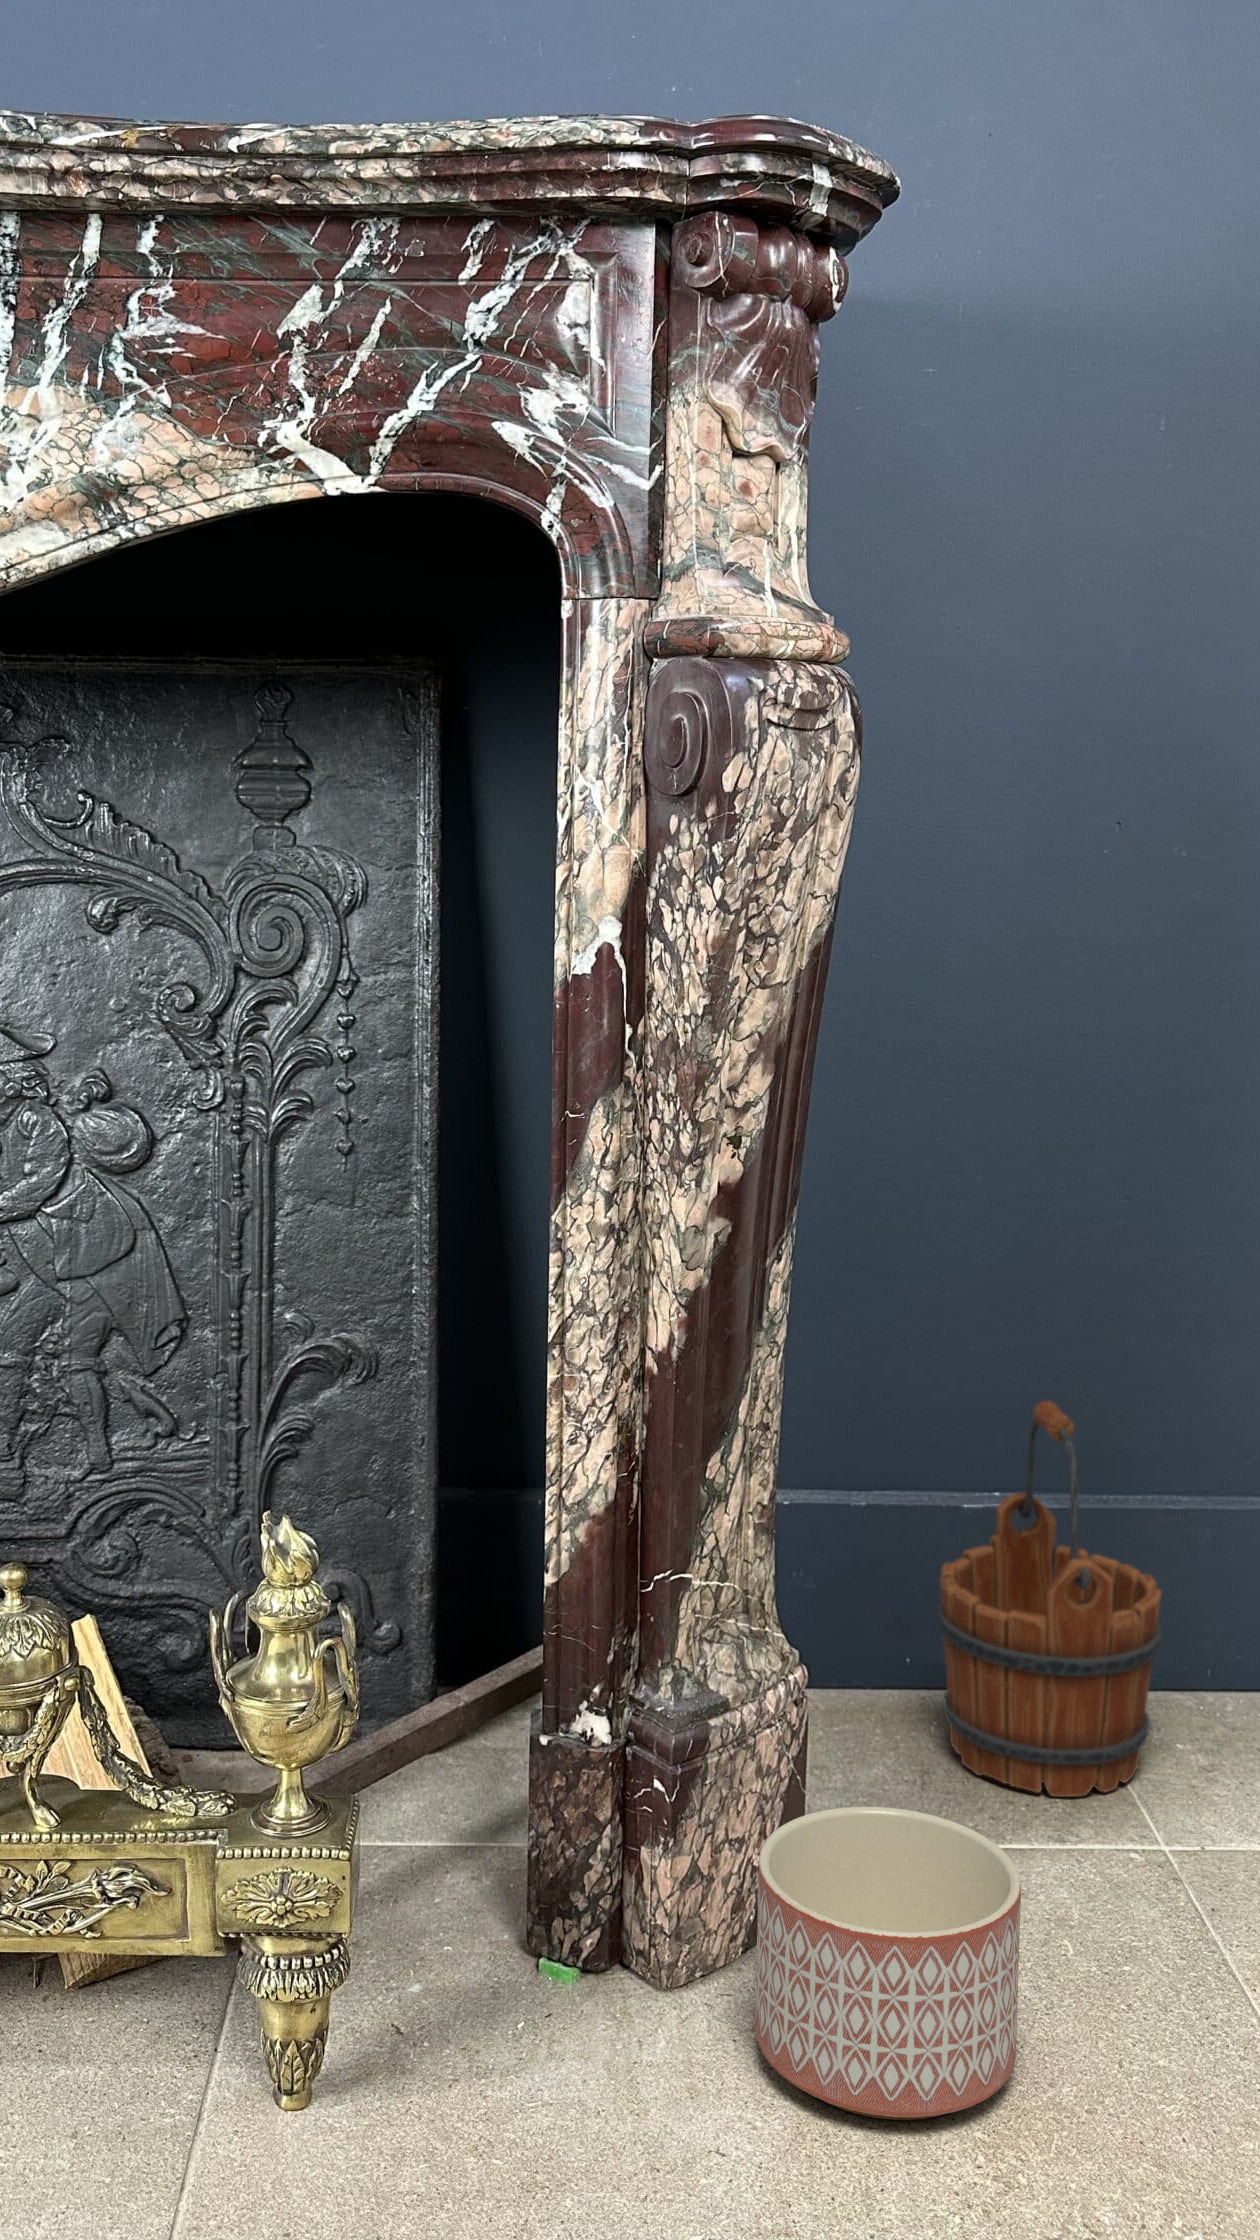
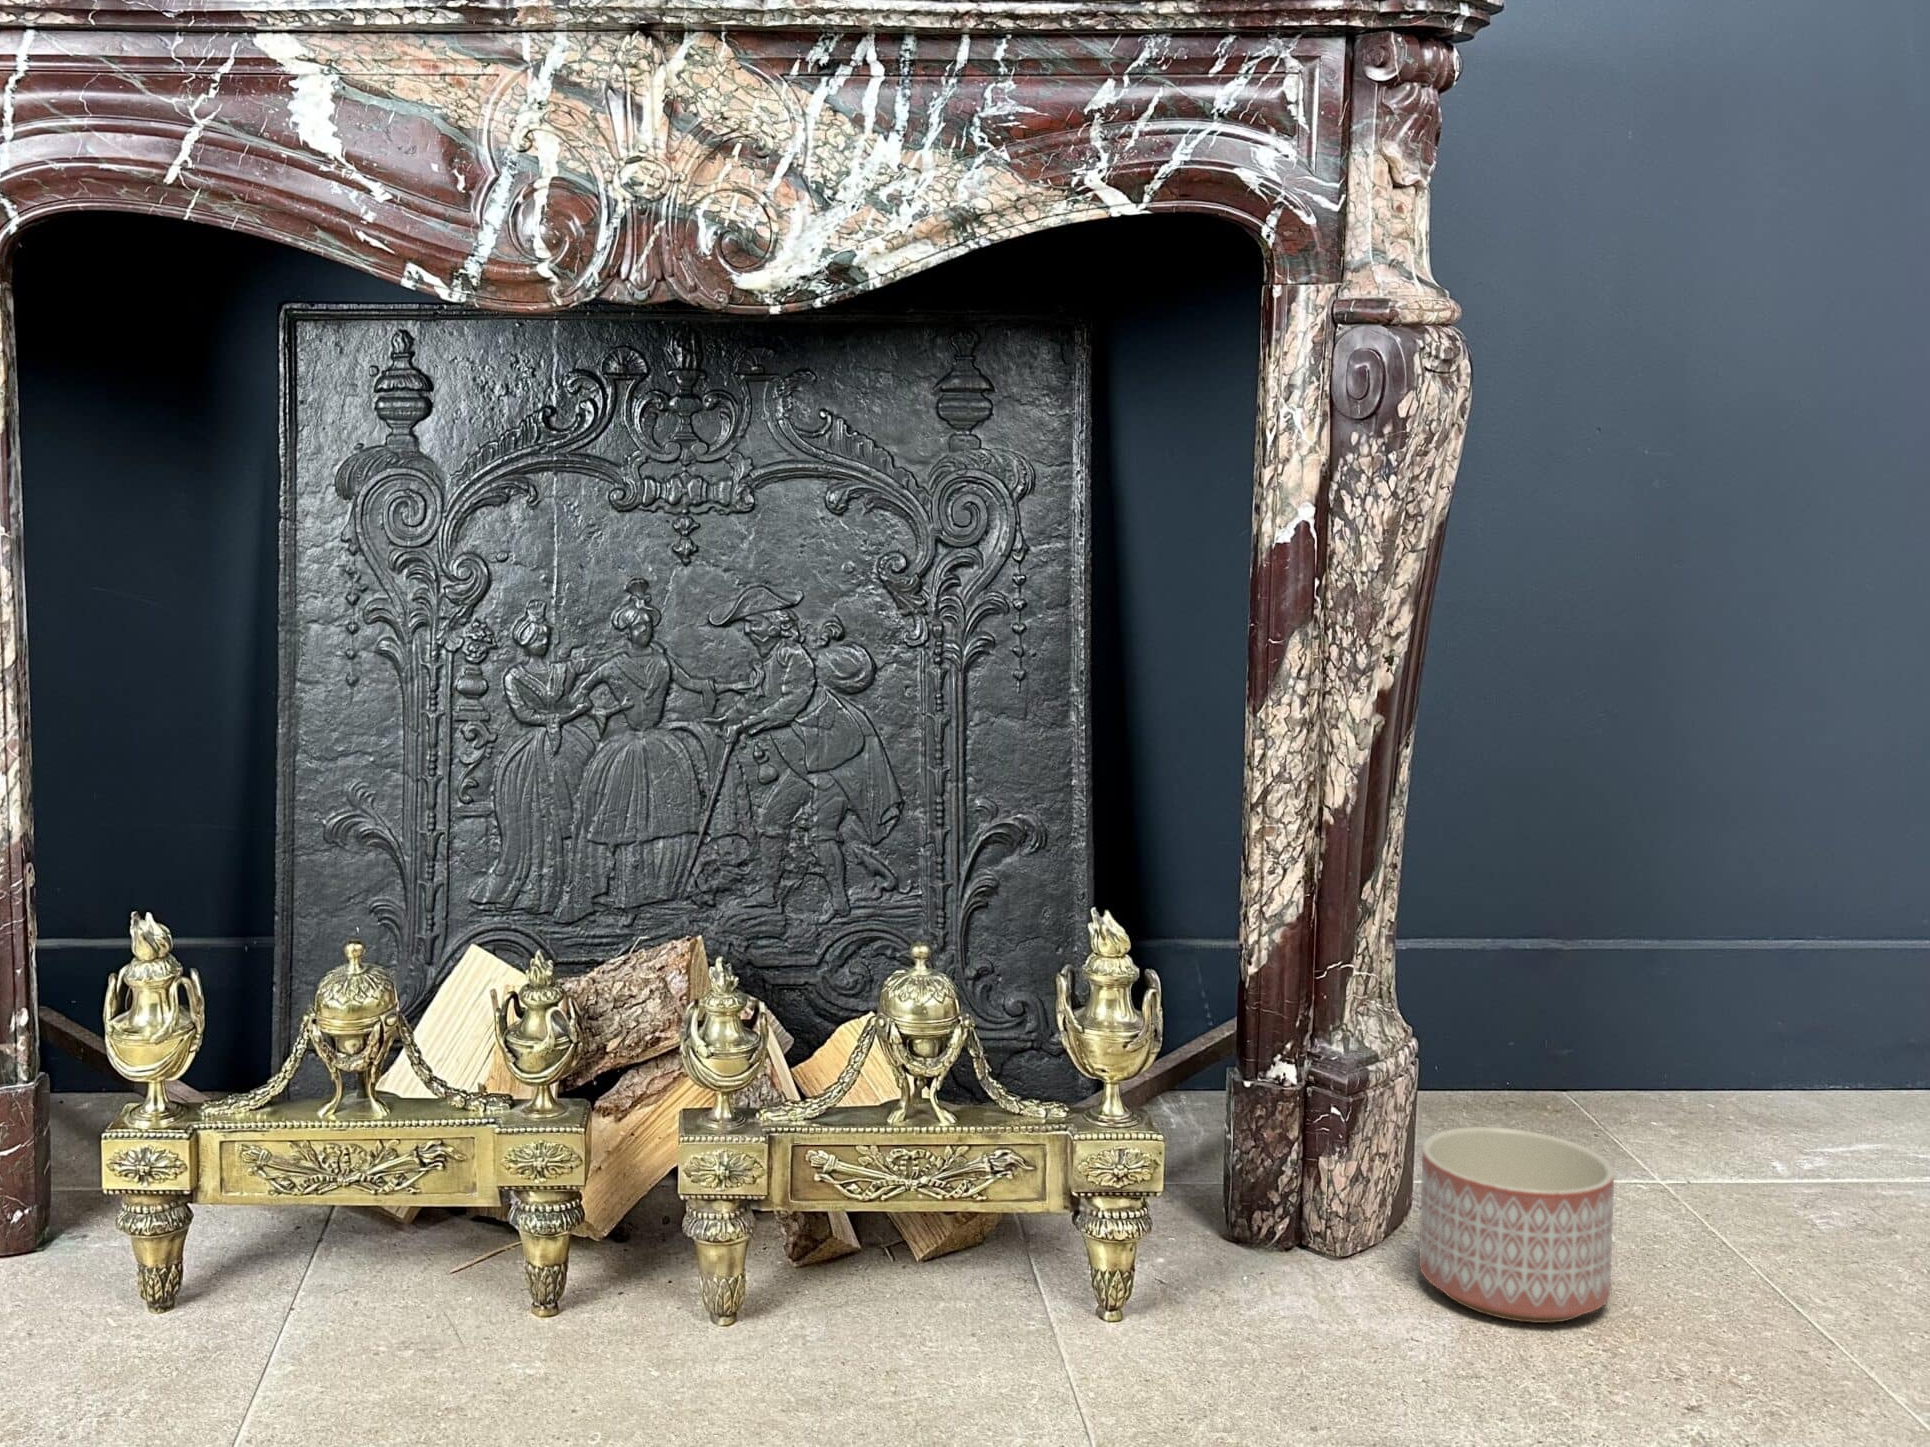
wooden bucket: present [938,1401,1162,1797] -> none [1470,862,1646,1153]

